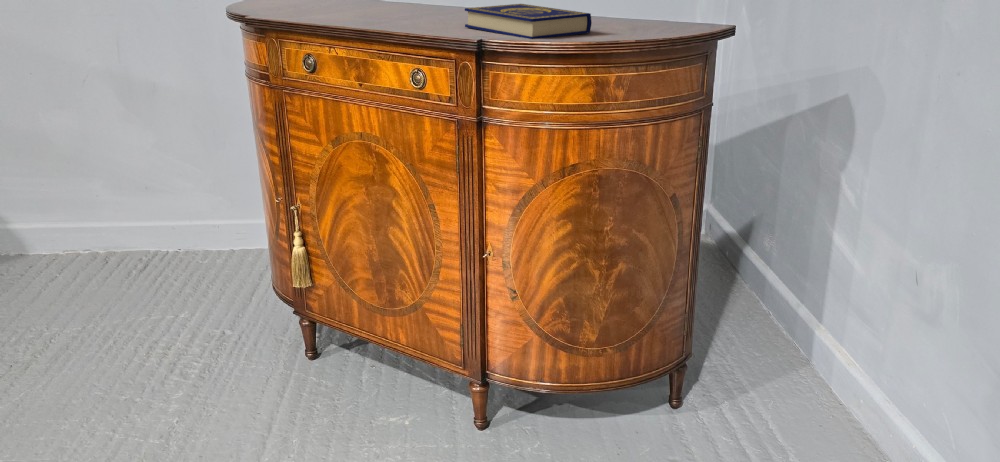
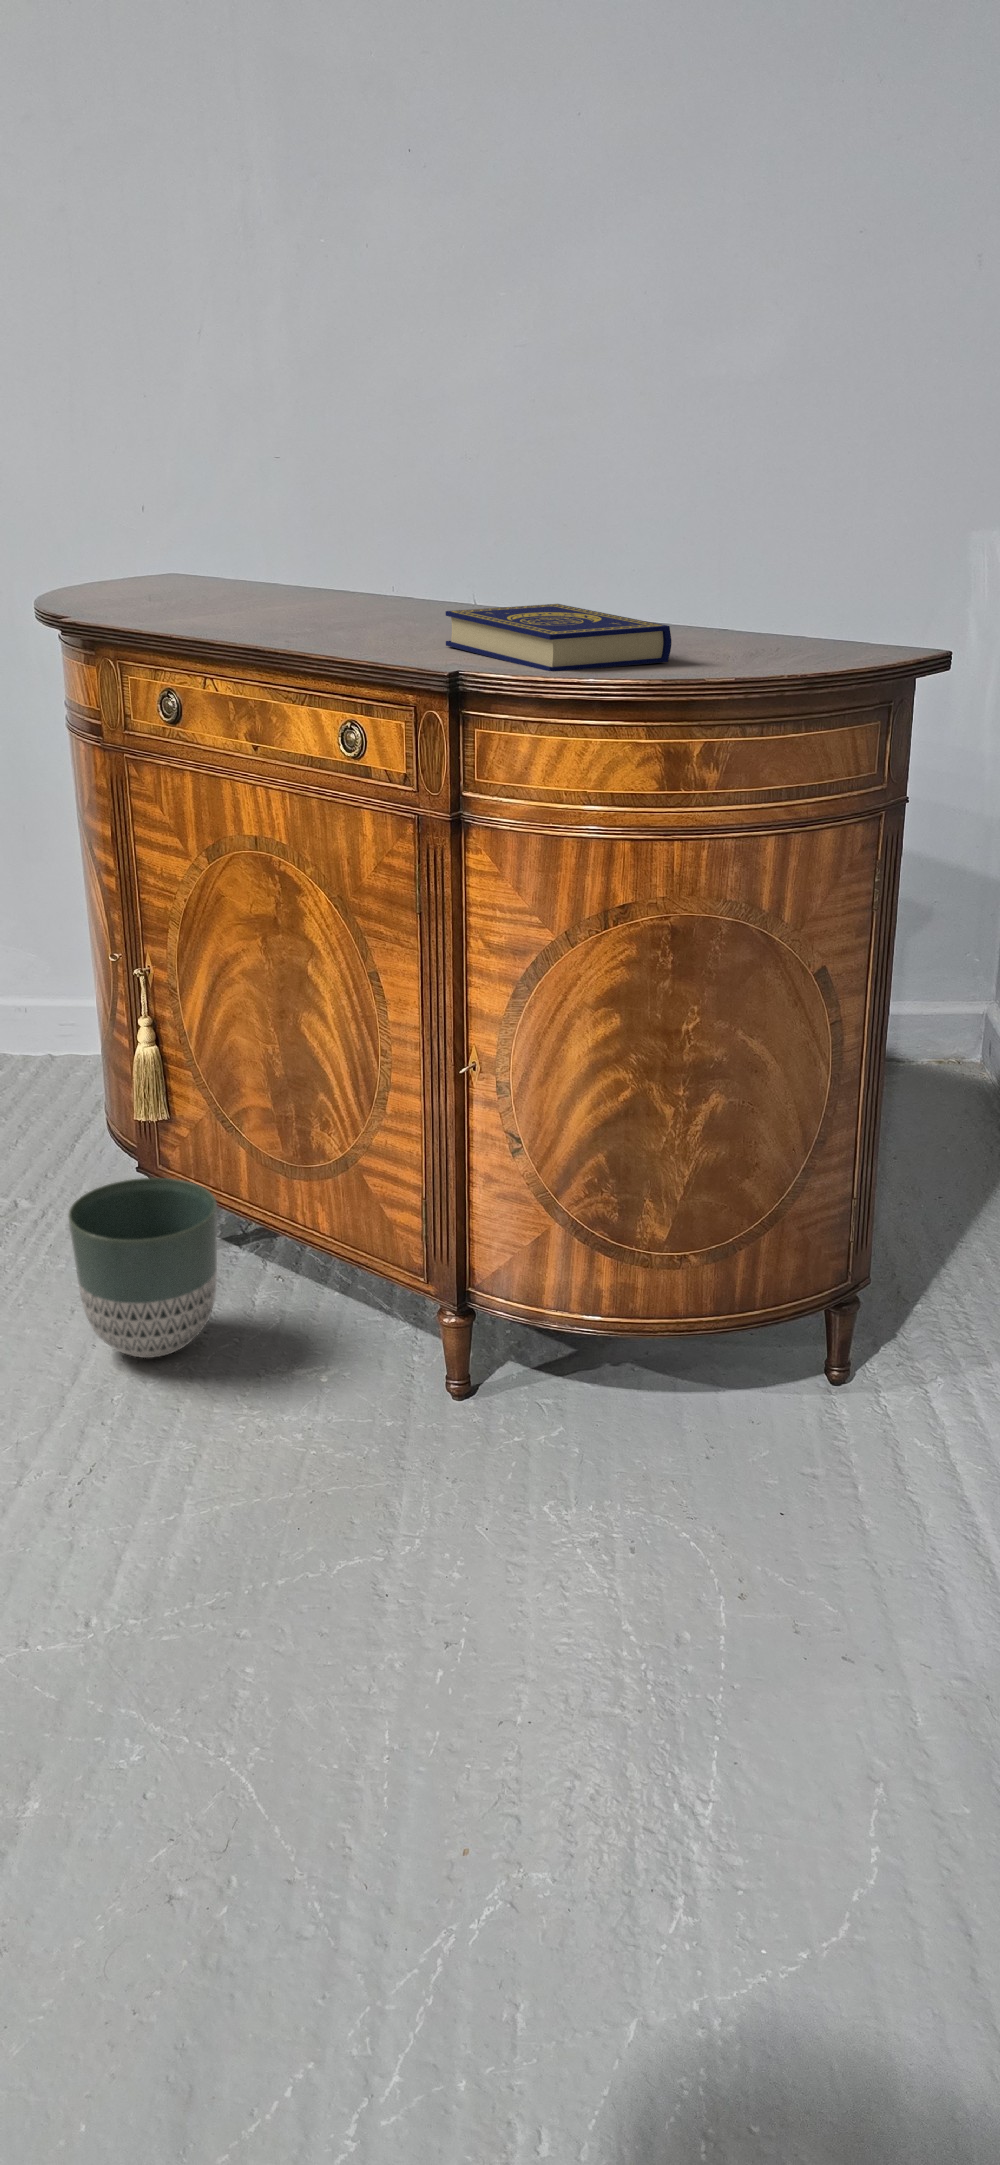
planter: none [263,318,344,417] -> present [68,1178,217,1358]

